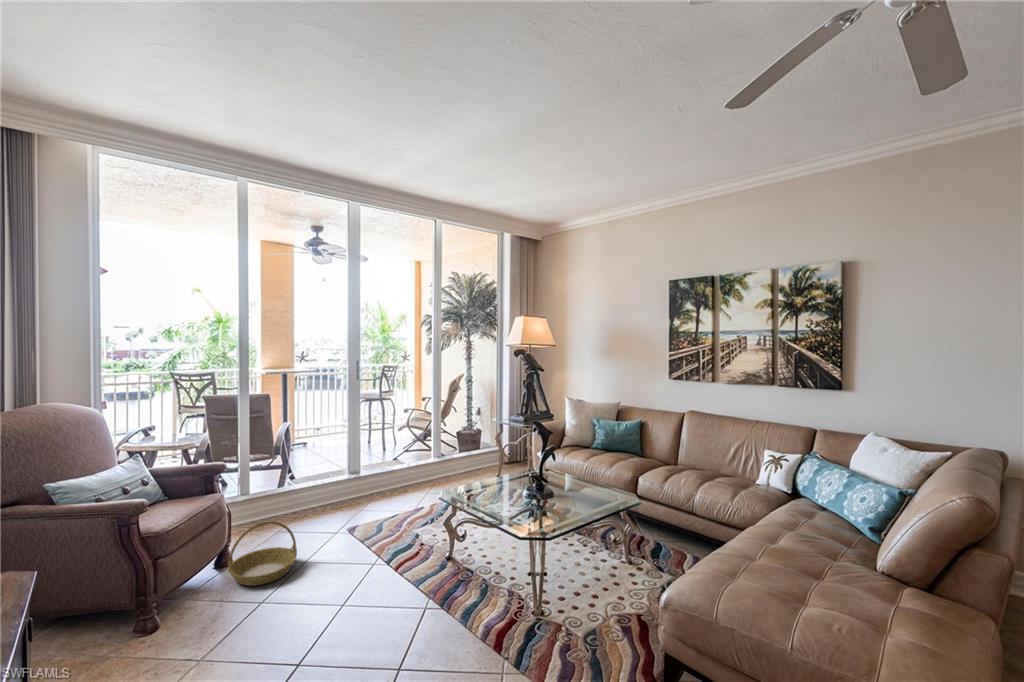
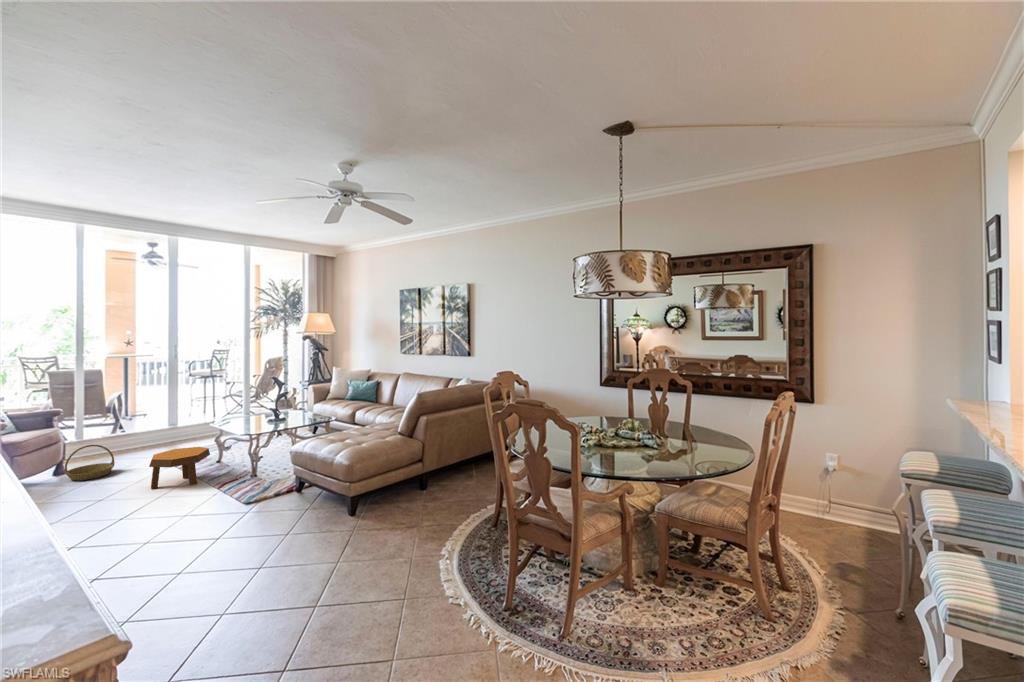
footstool: none [371,545,460,639] -> present [149,447,210,489]

